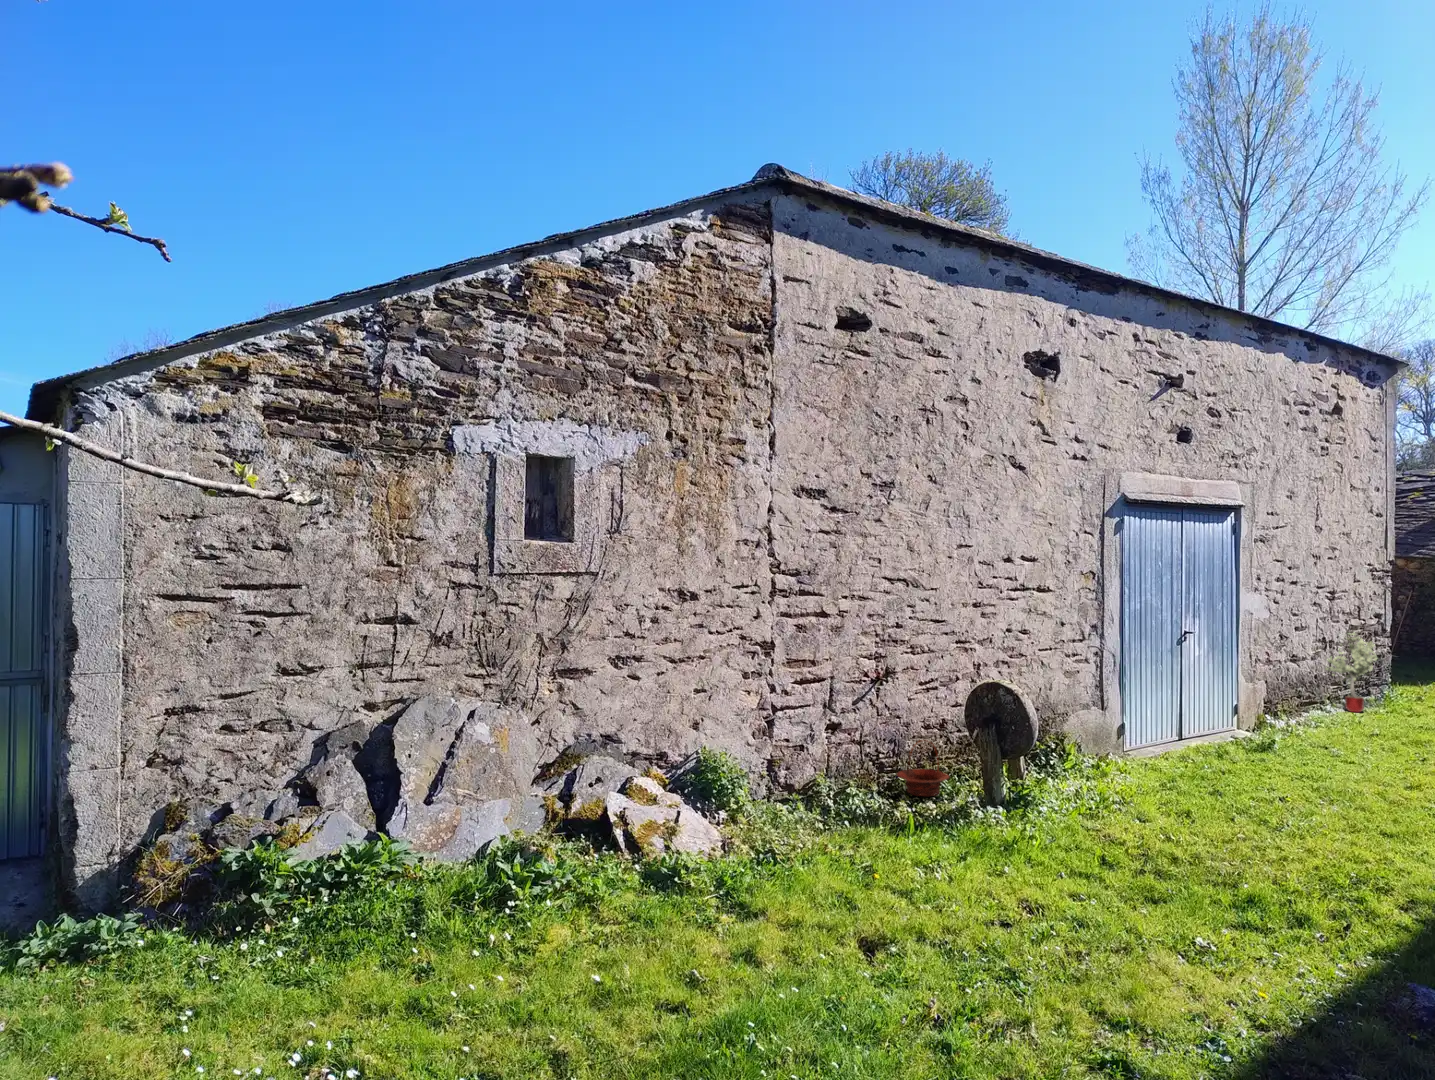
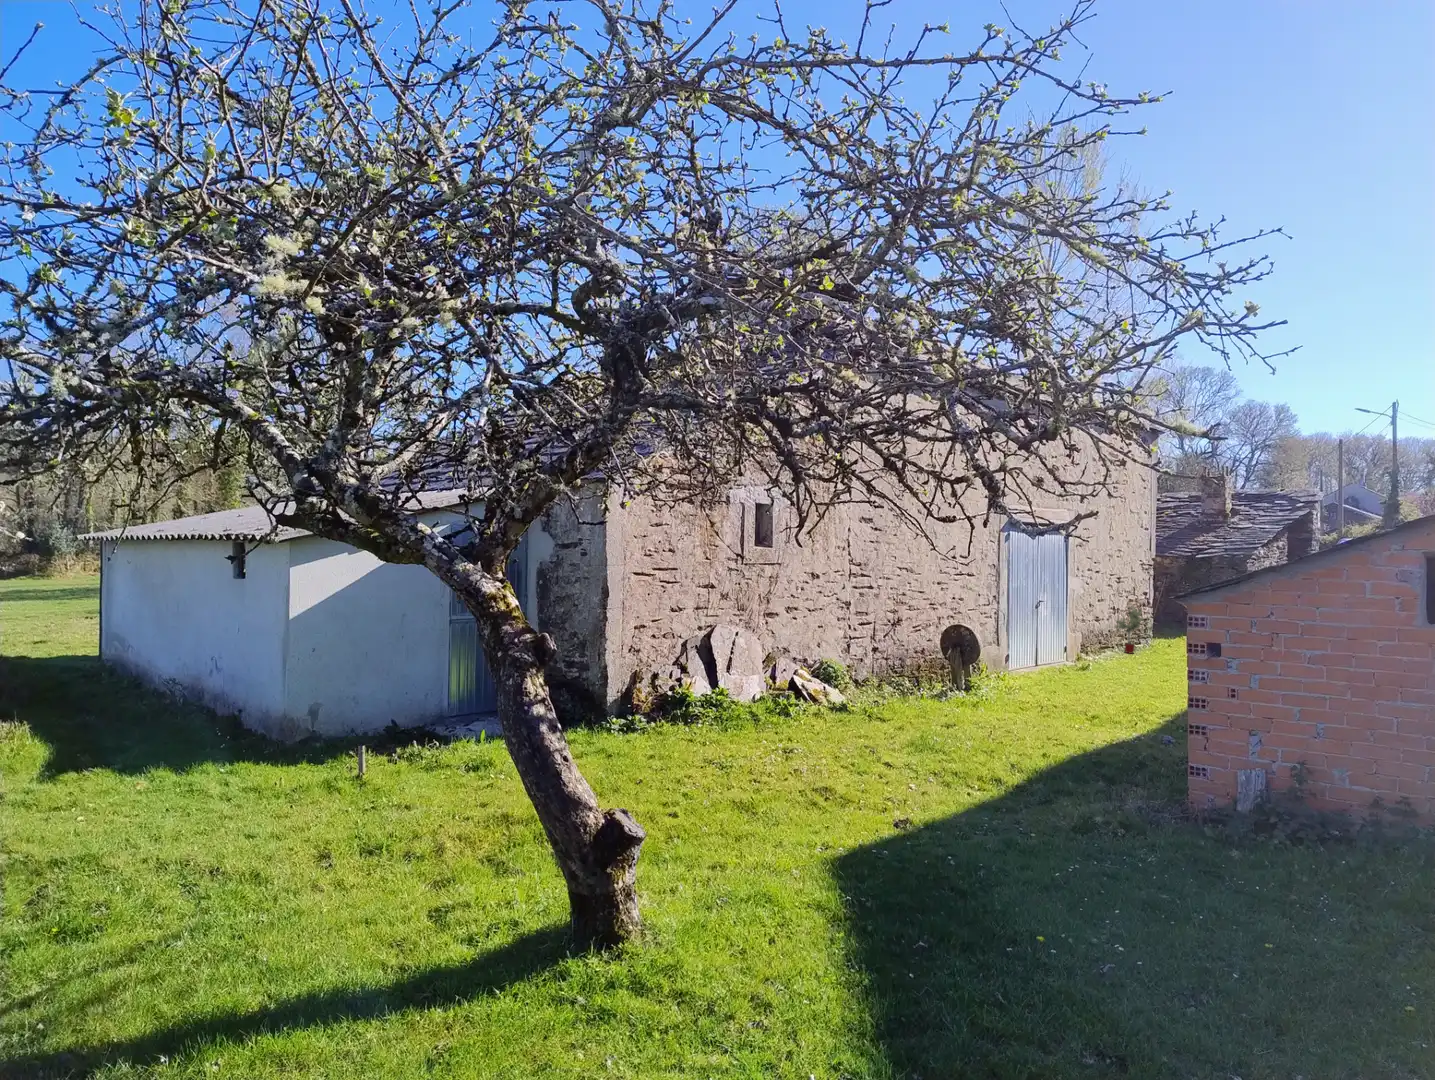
basket: present [897,740,949,796] -> none [903,656,932,685]

